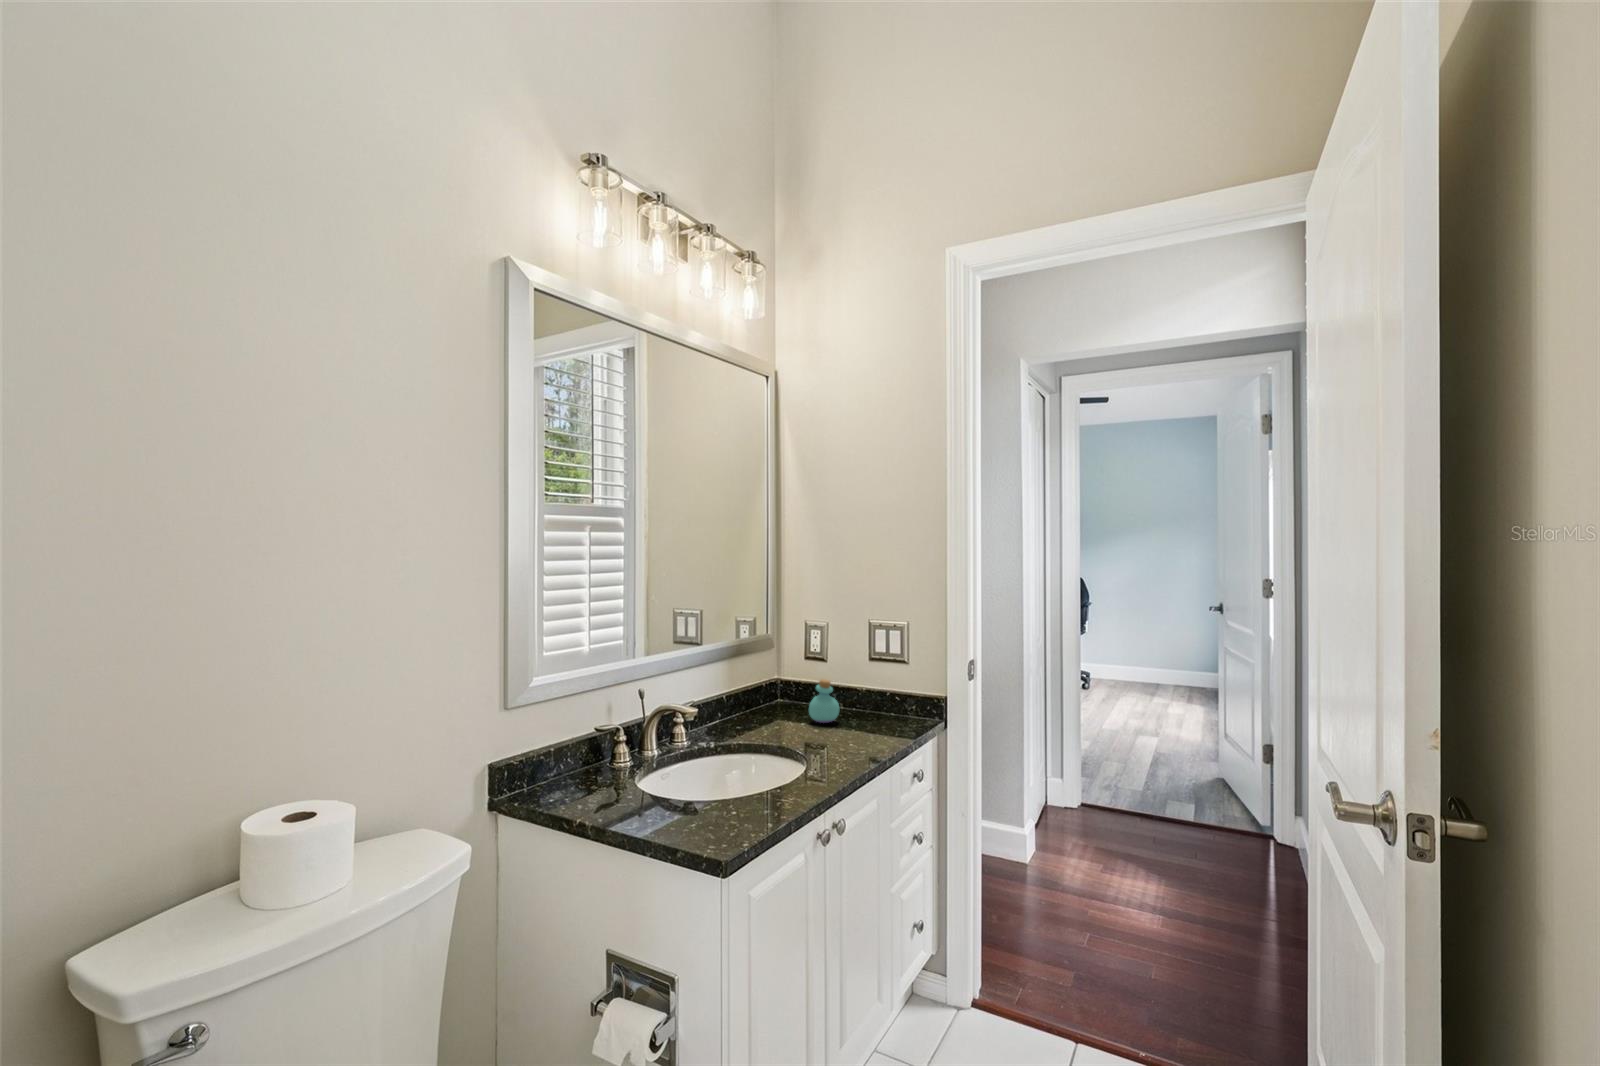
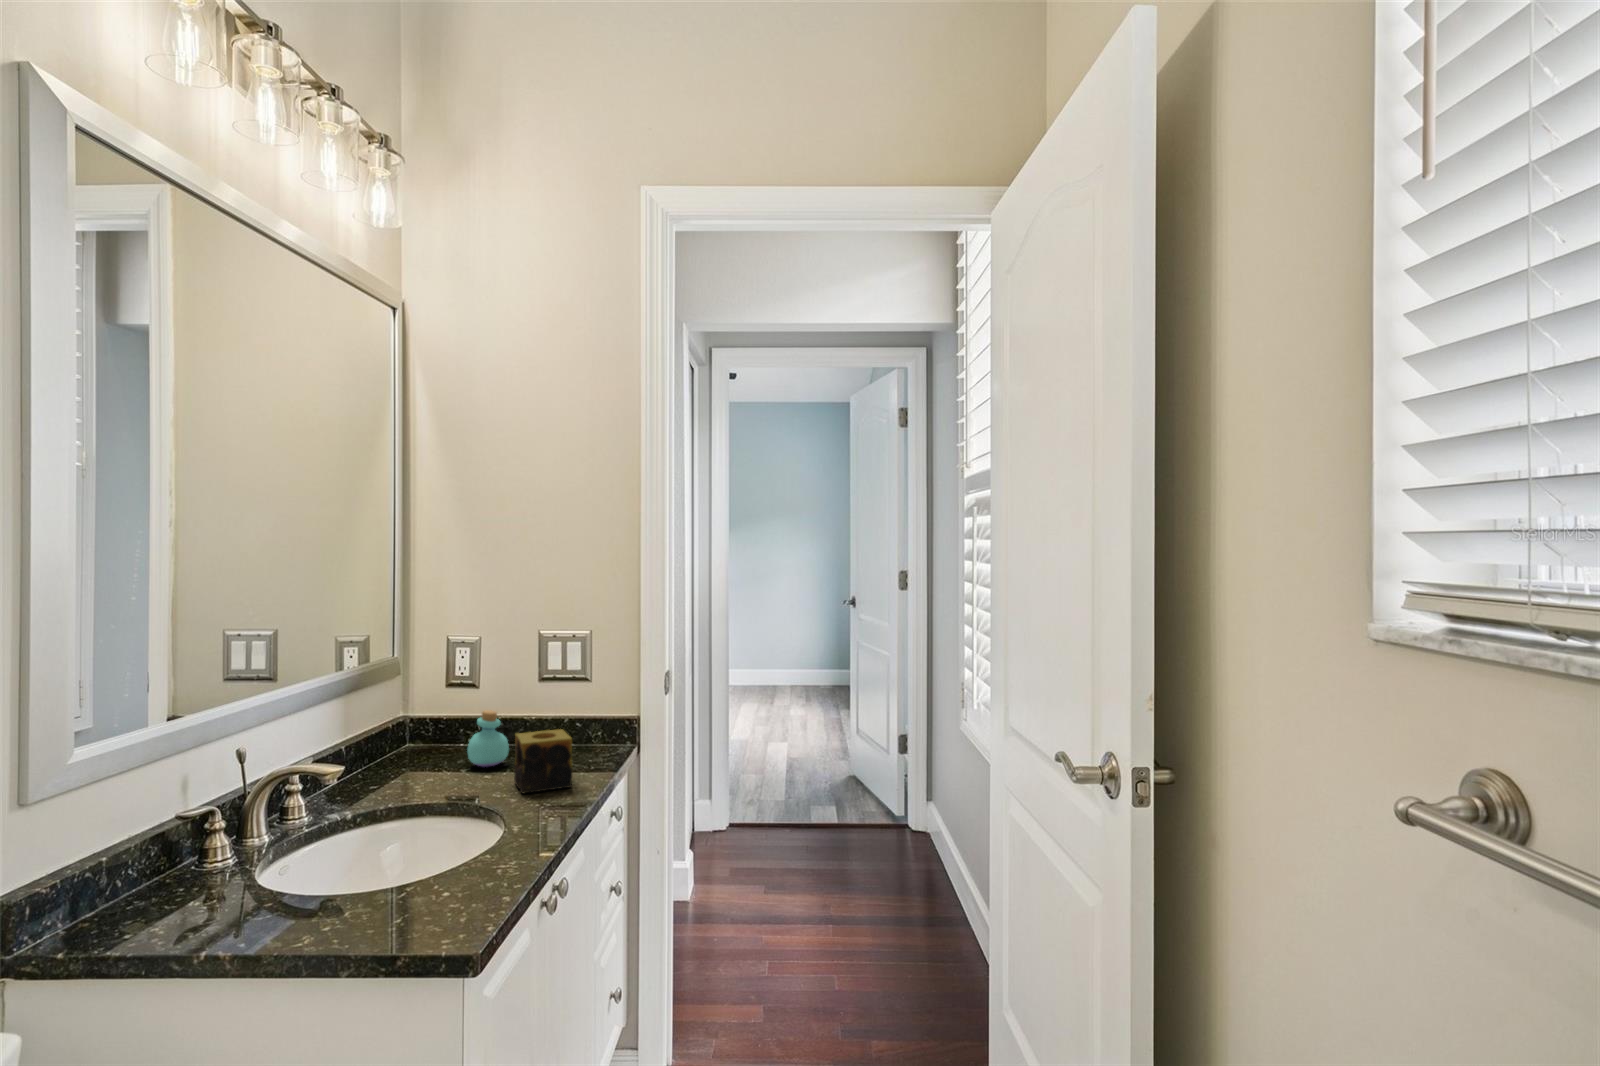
candle: none [832,700,872,748] -> present [514,729,572,793]

